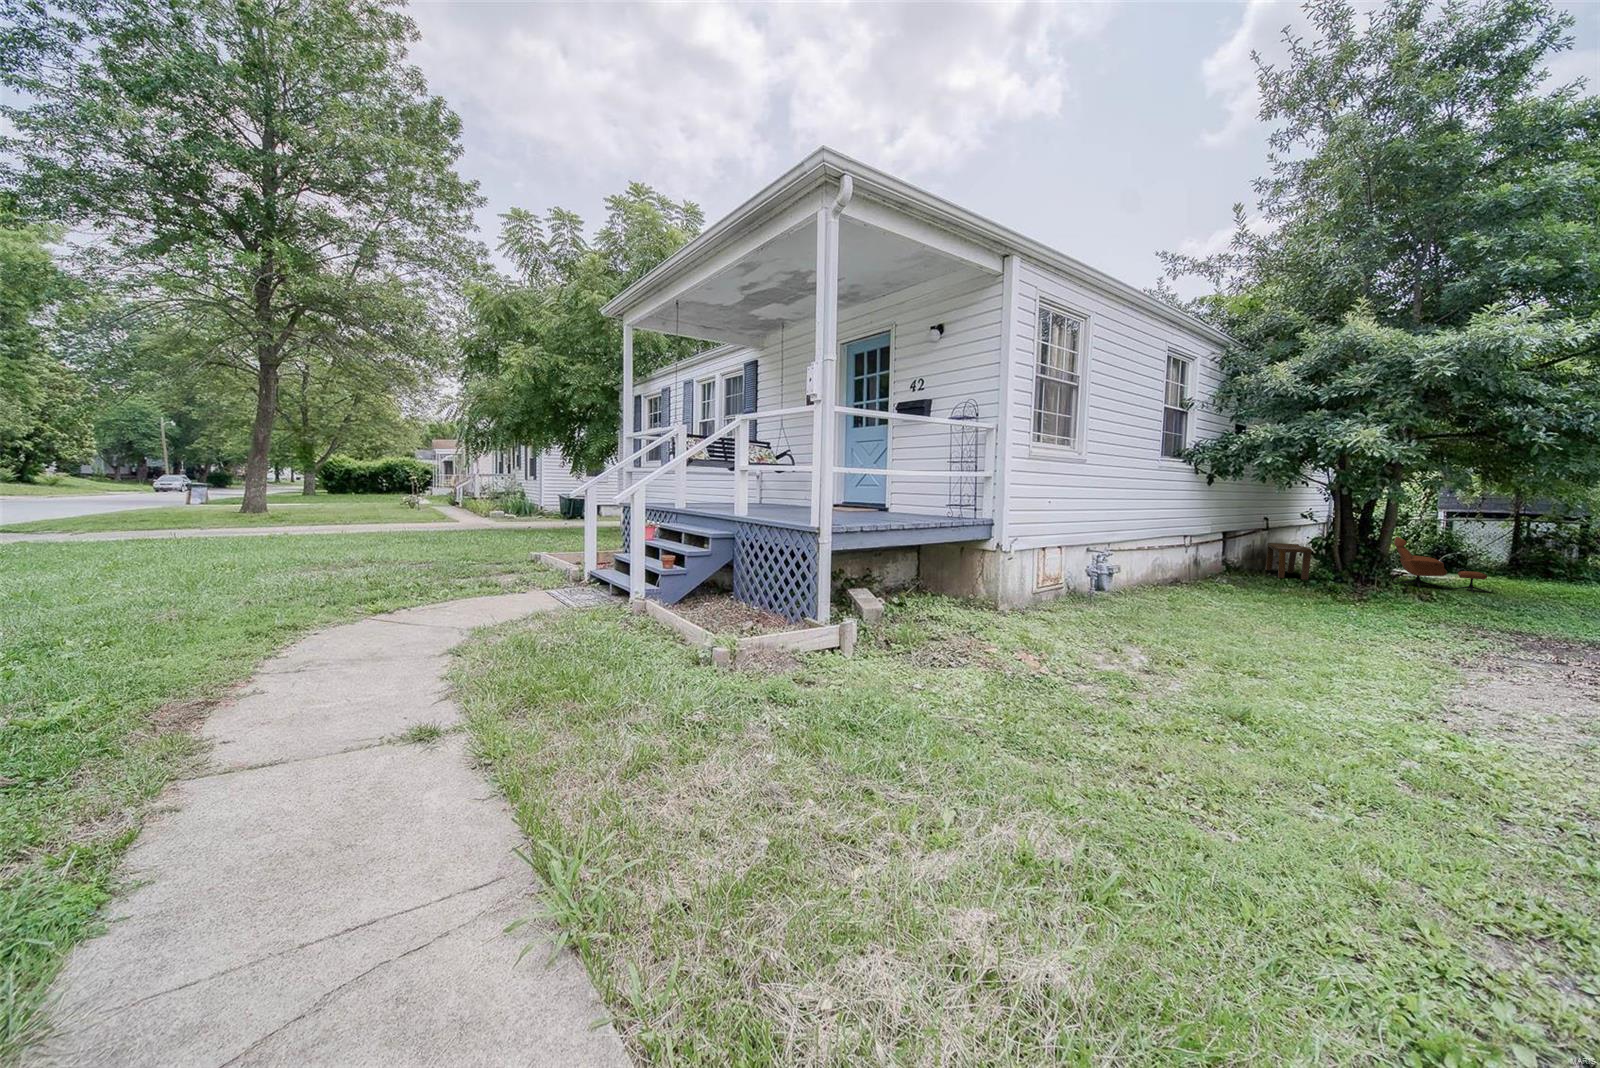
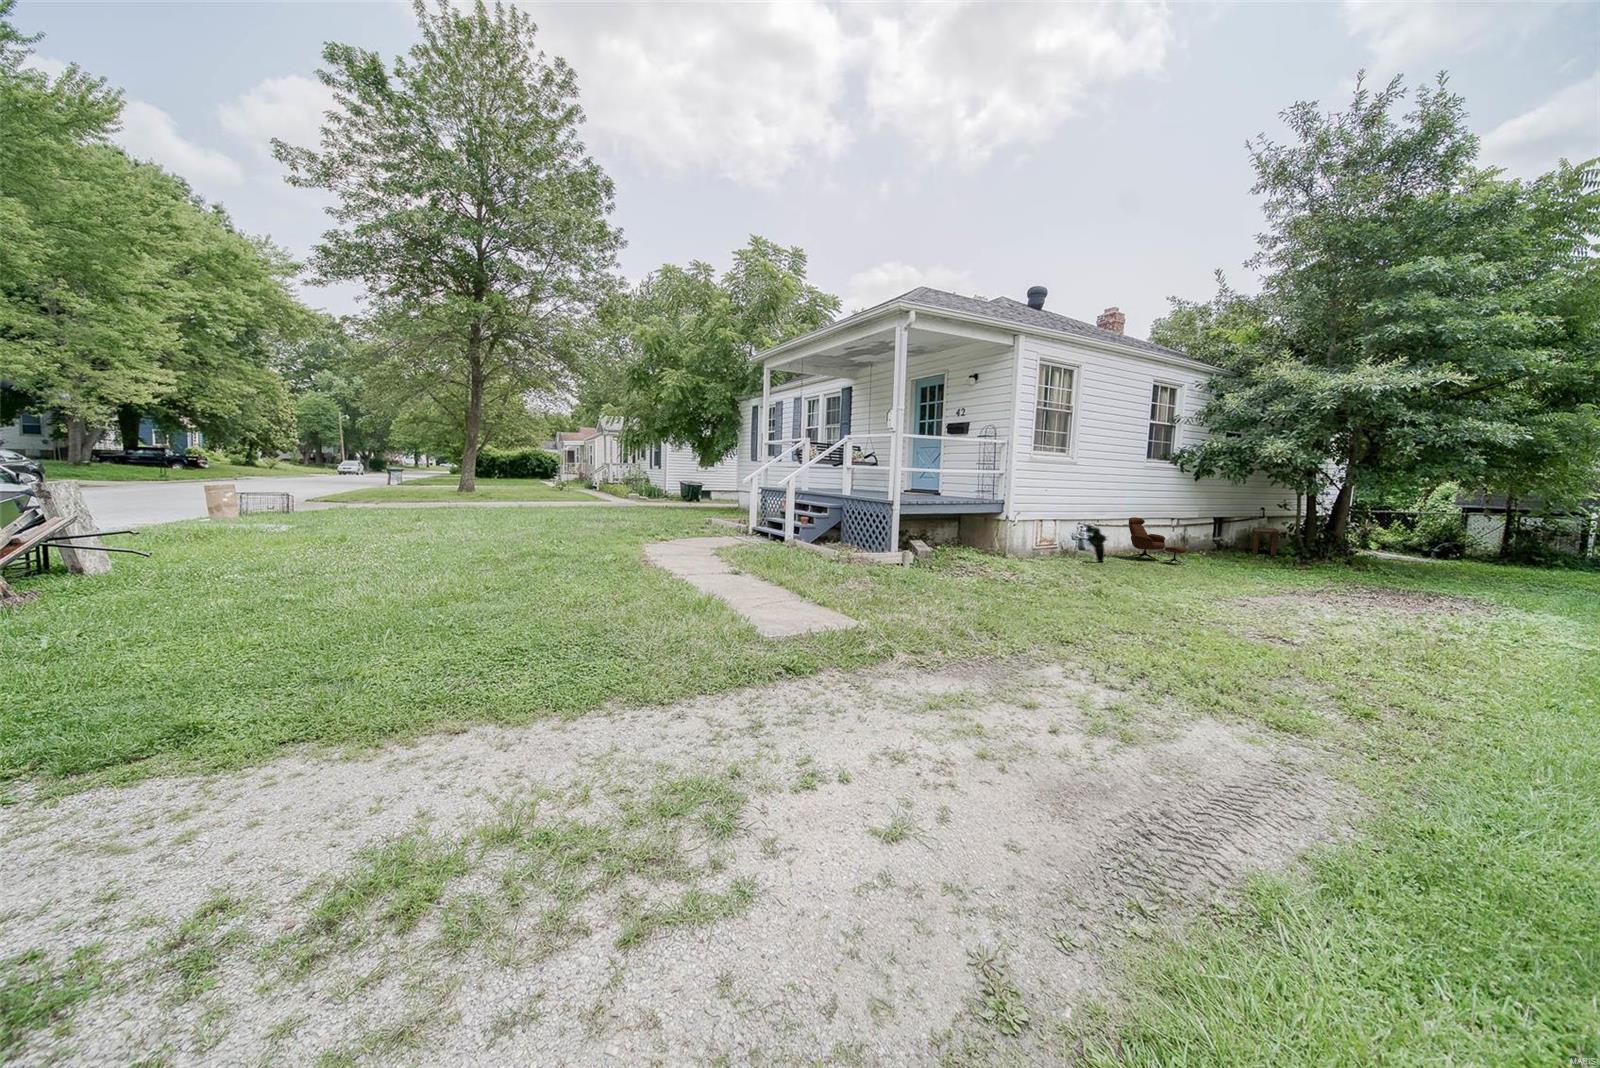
lounge chair: present [1394,537,1490,593] -> present [1129,517,1186,565]
potted plant: none [1098,550,1135,607] -> present [1085,524,1107,562]

